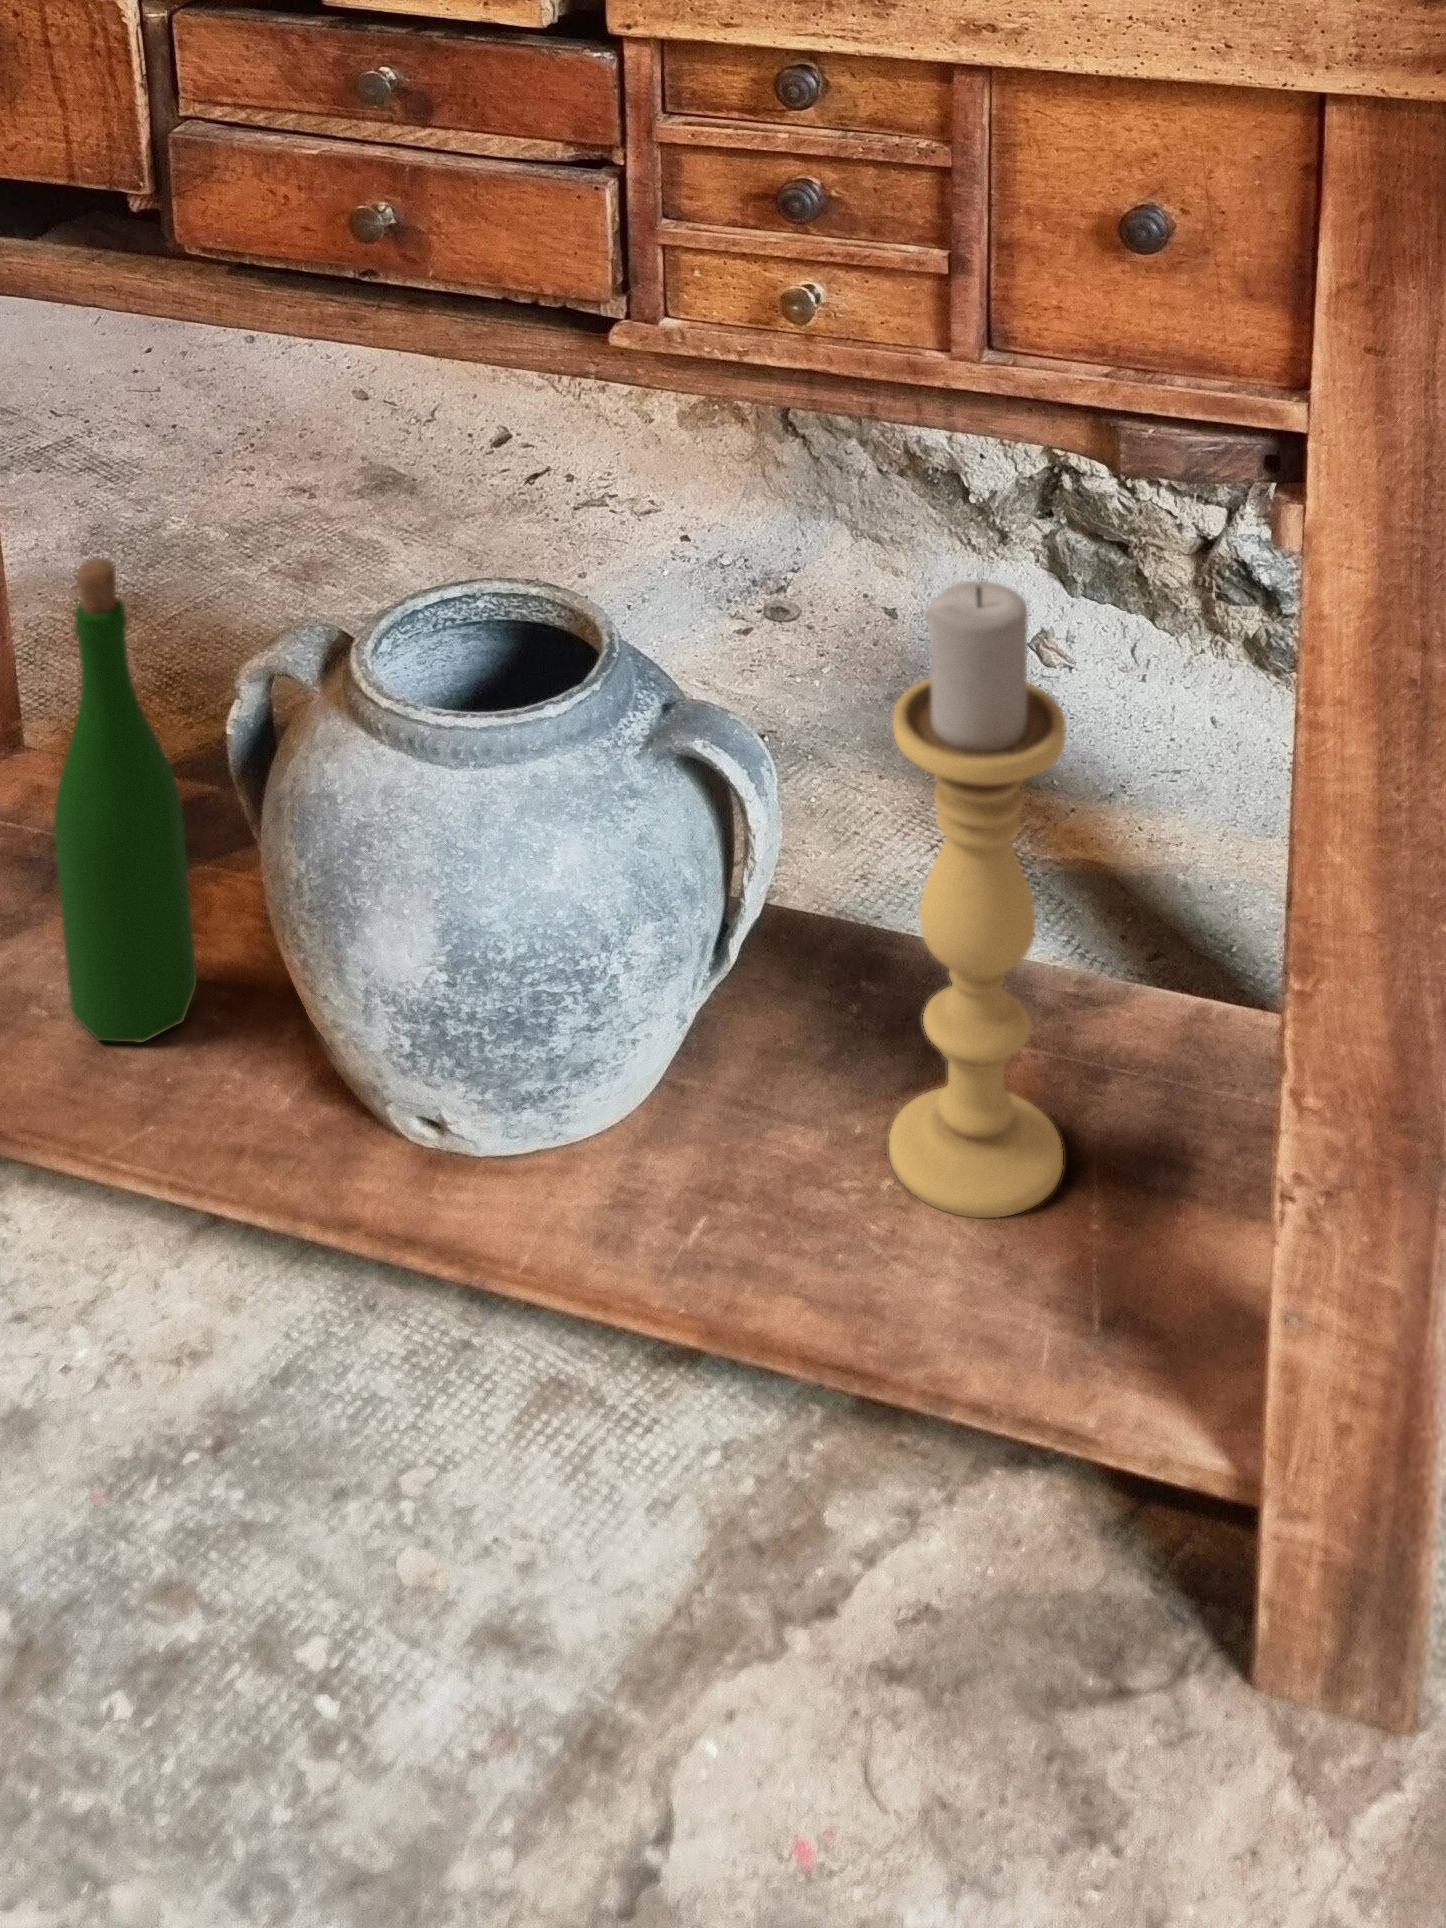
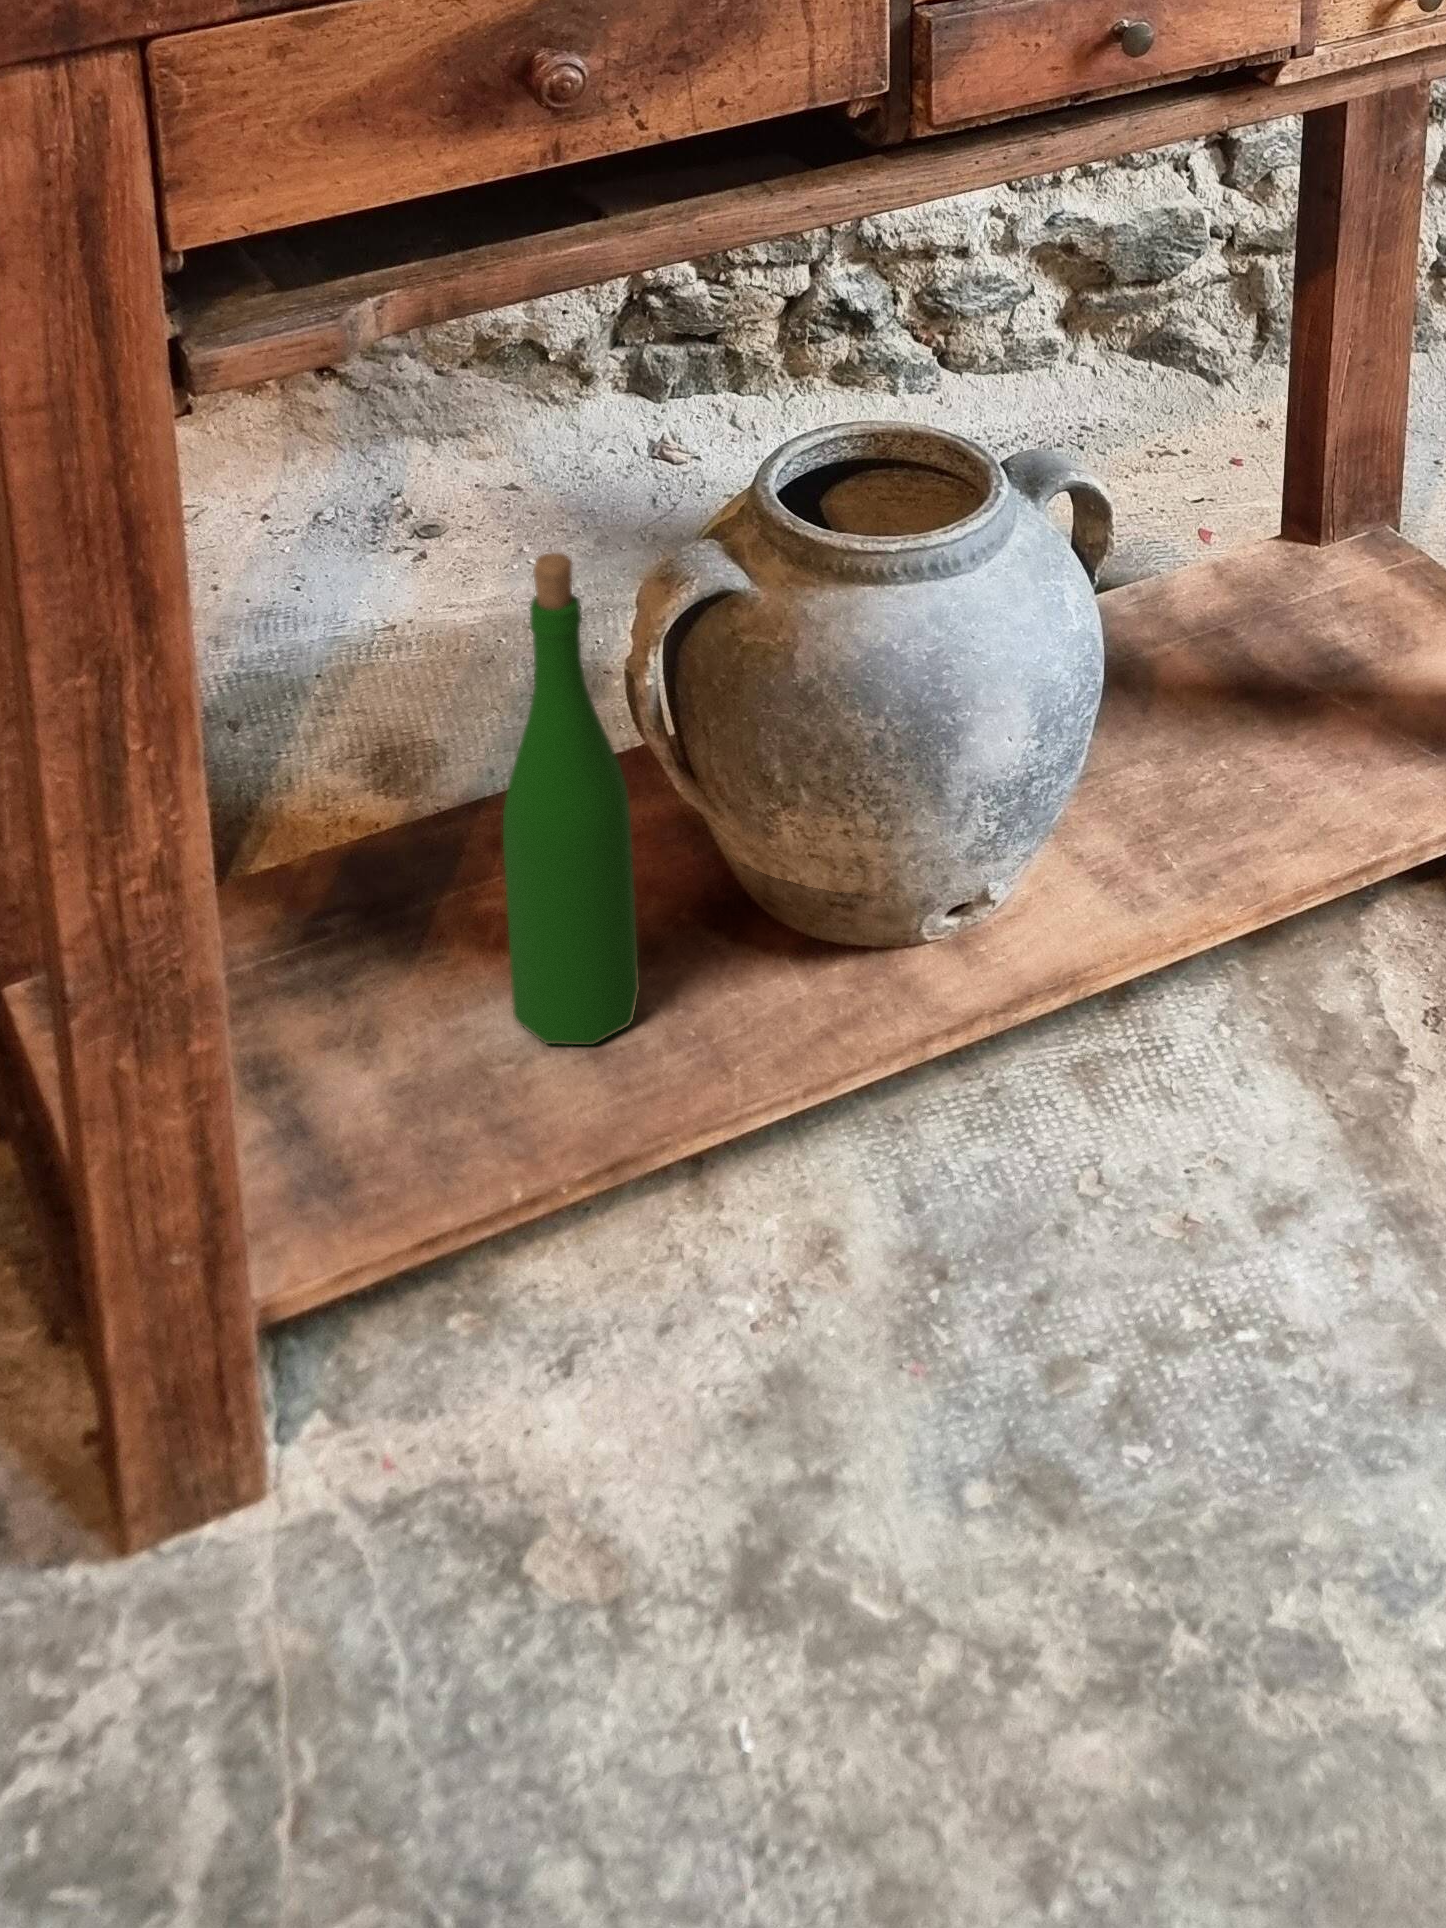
candle holder: present [889,581,1066,1218] -> none [1194,276,1345,801]

